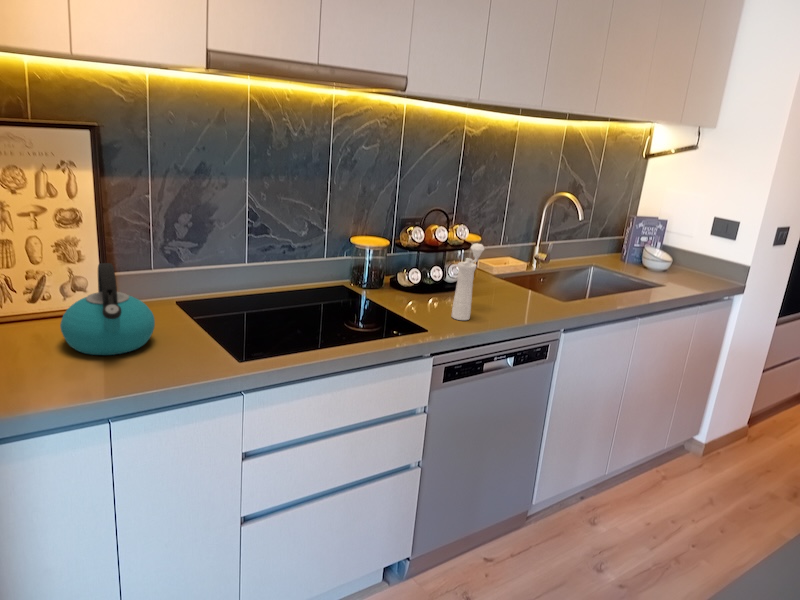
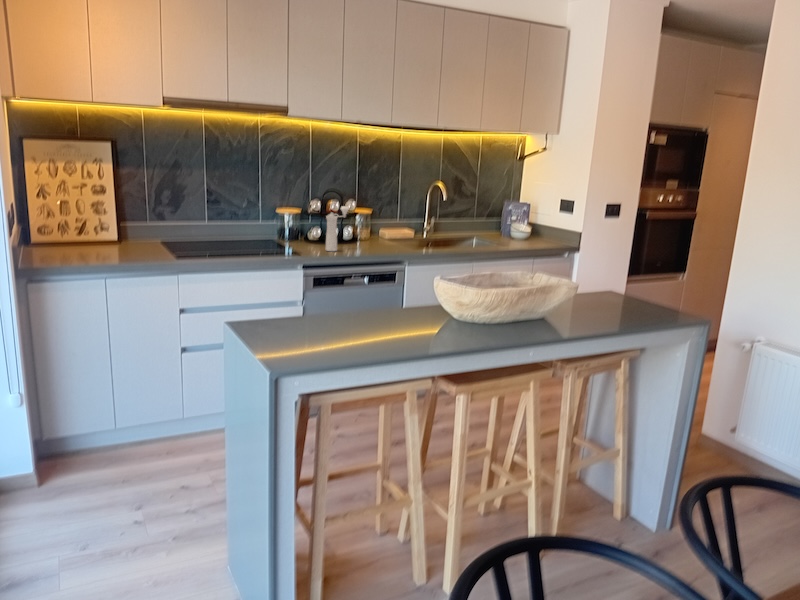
kettle: present [60,263,155,355] -> none [88,208,138,254]

